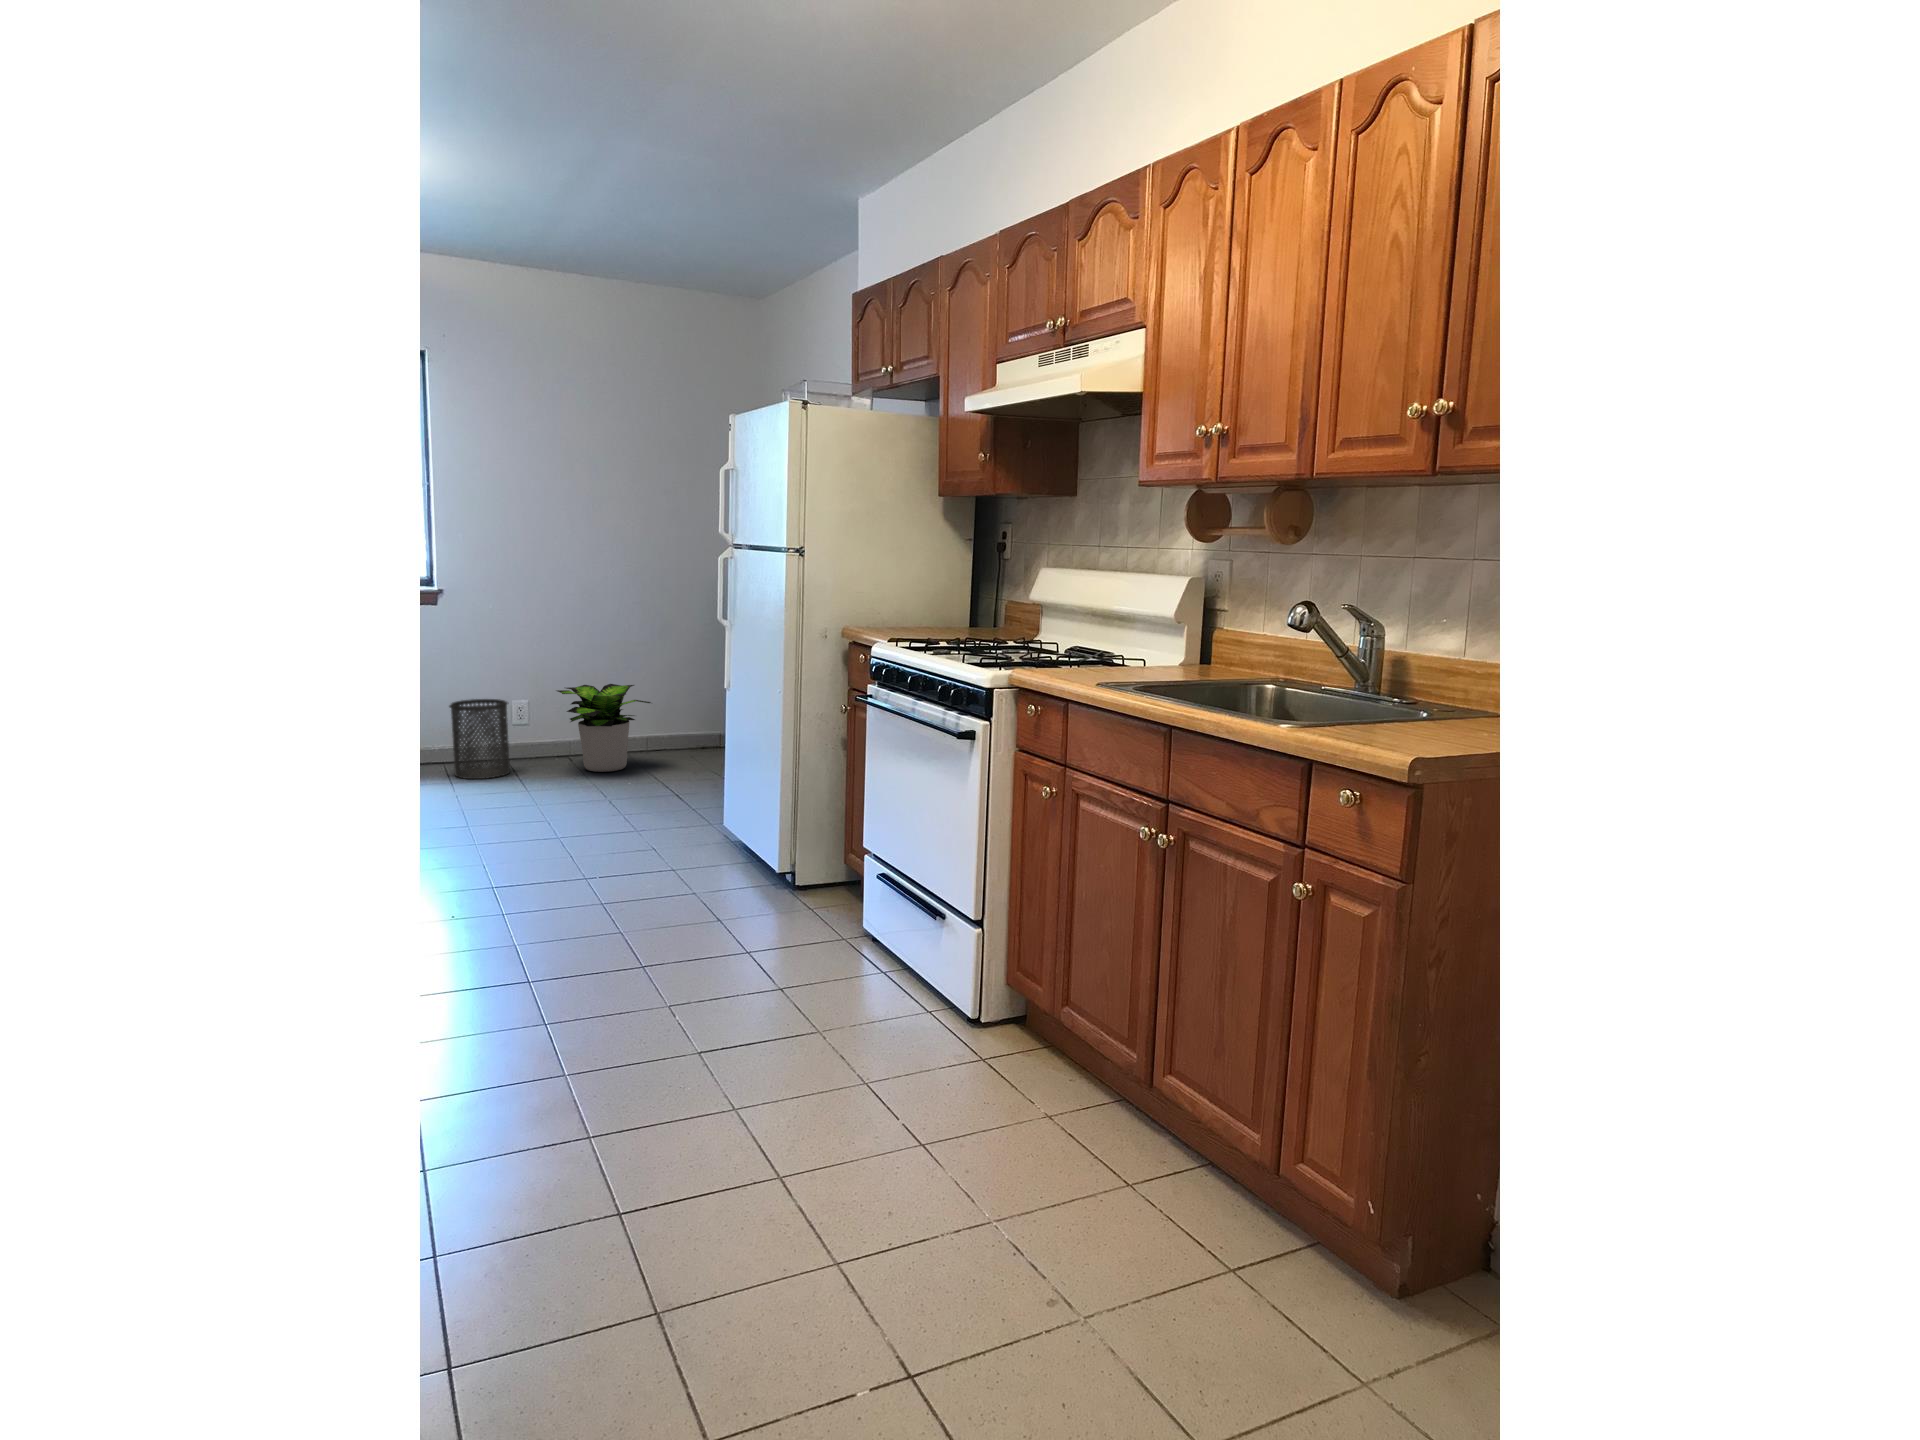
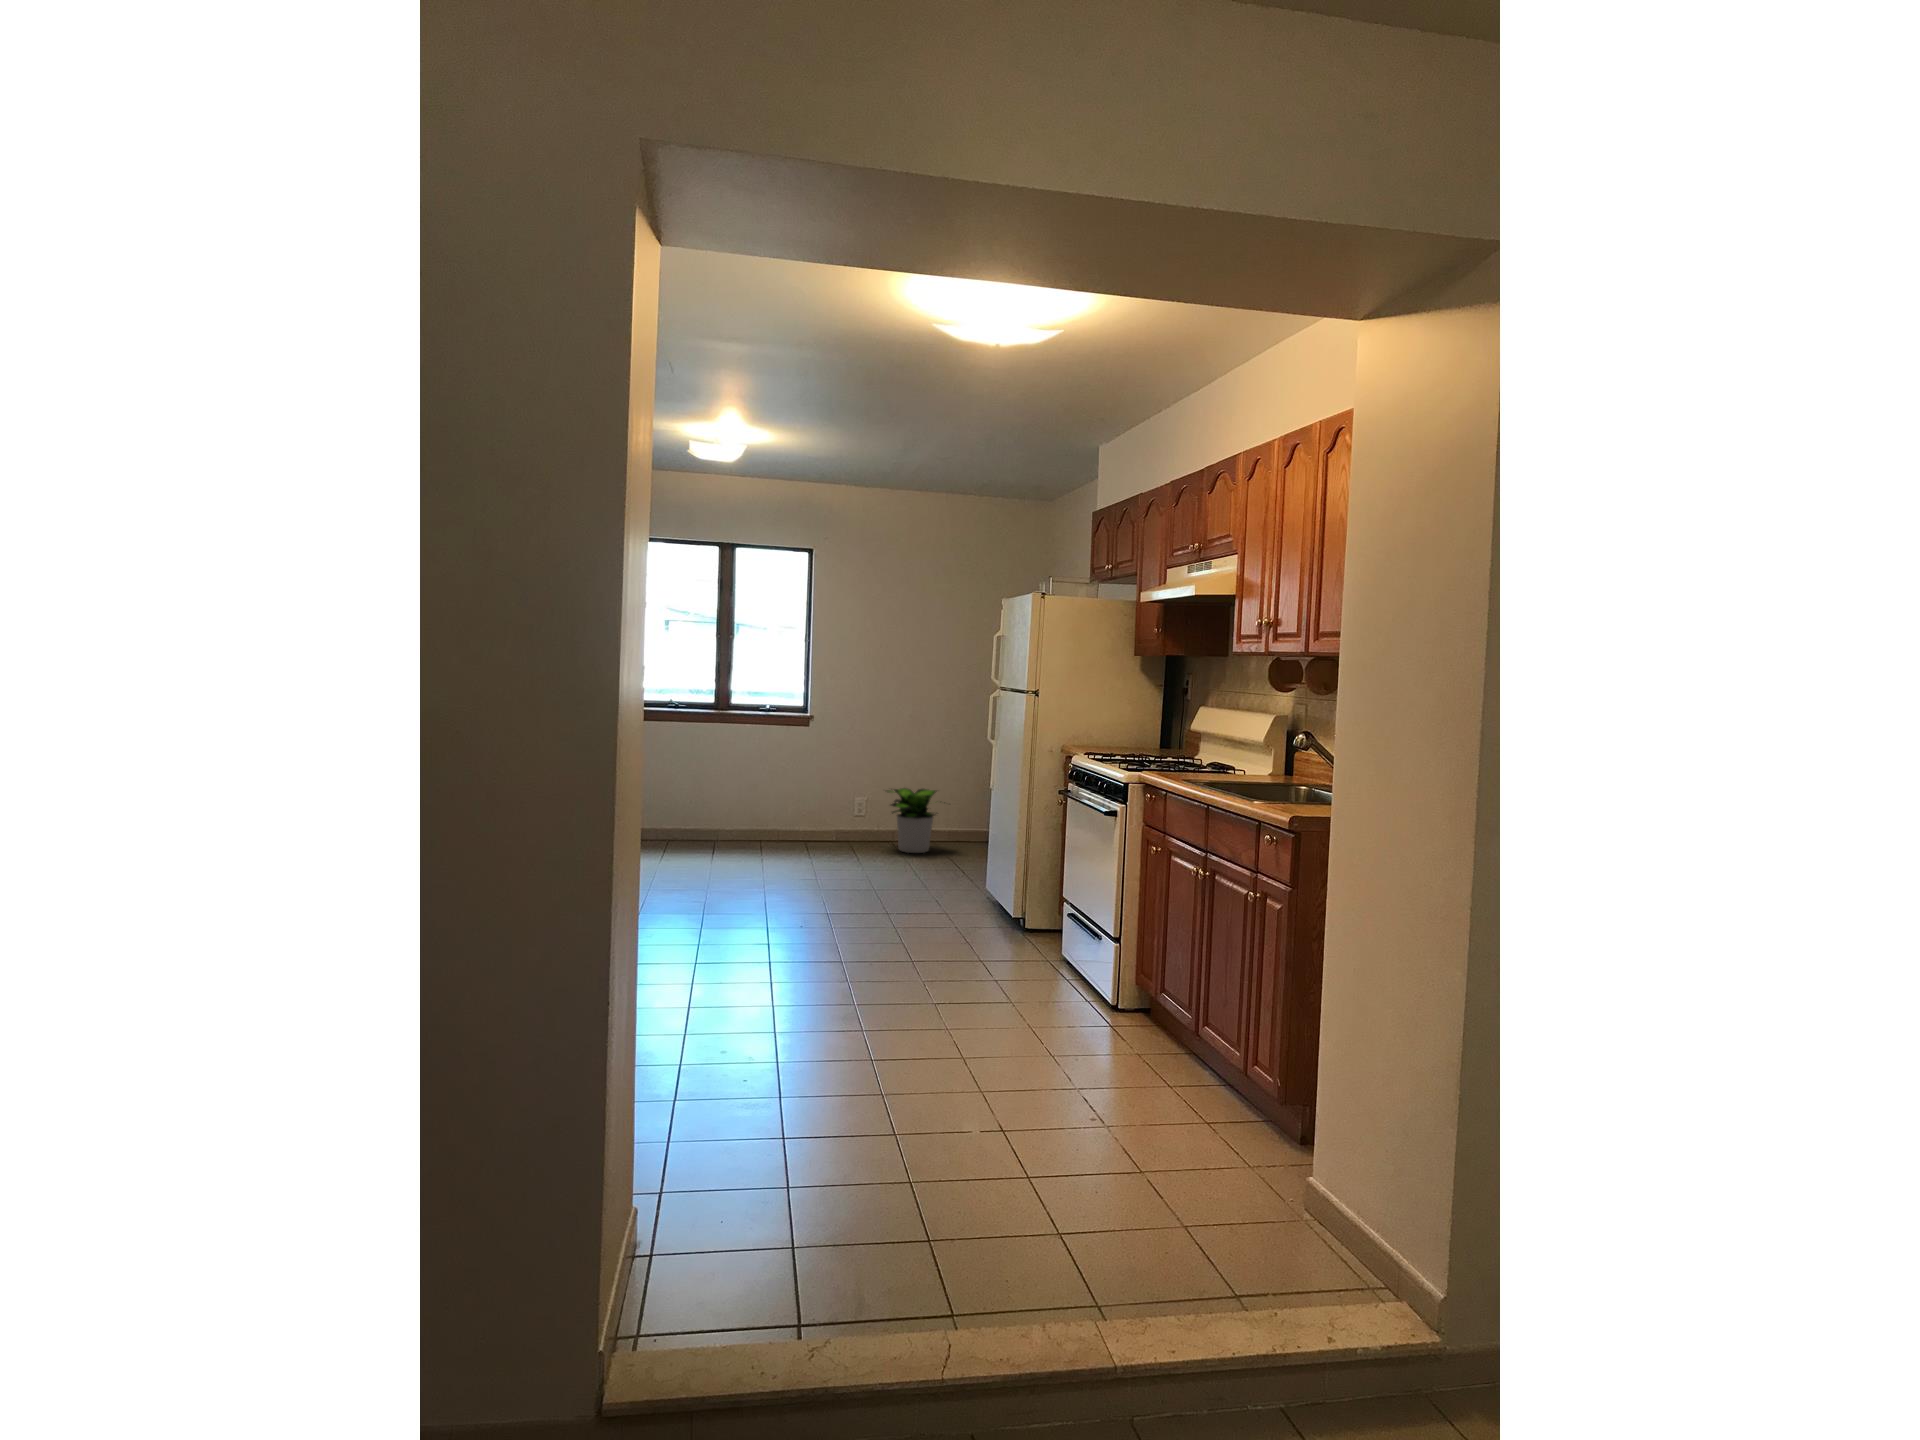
trash can: present [449,699,510,779] -> none [808,793,849,850]

